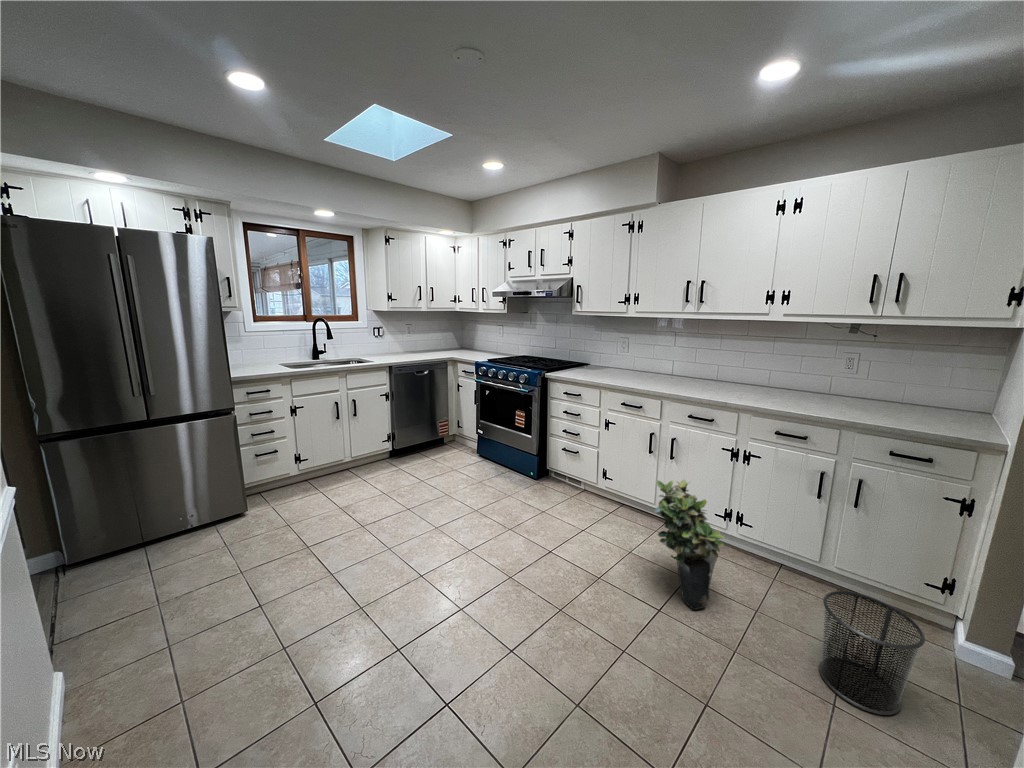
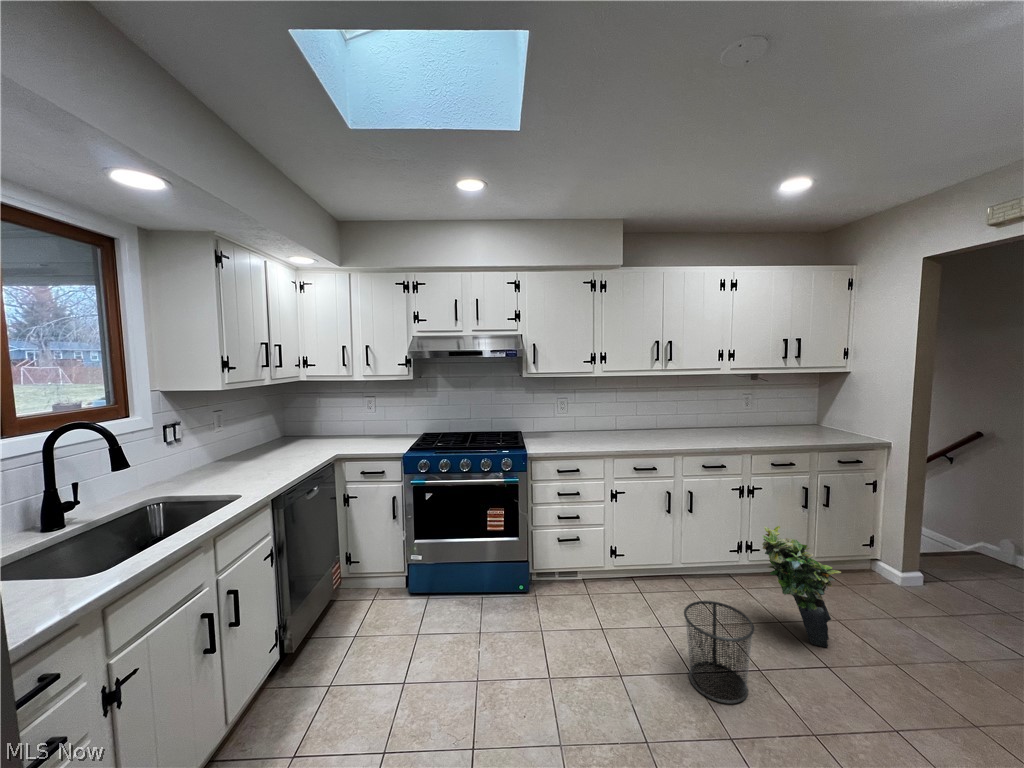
waste bin: present [819,591,925,715] -> present [684,601,754,704]

